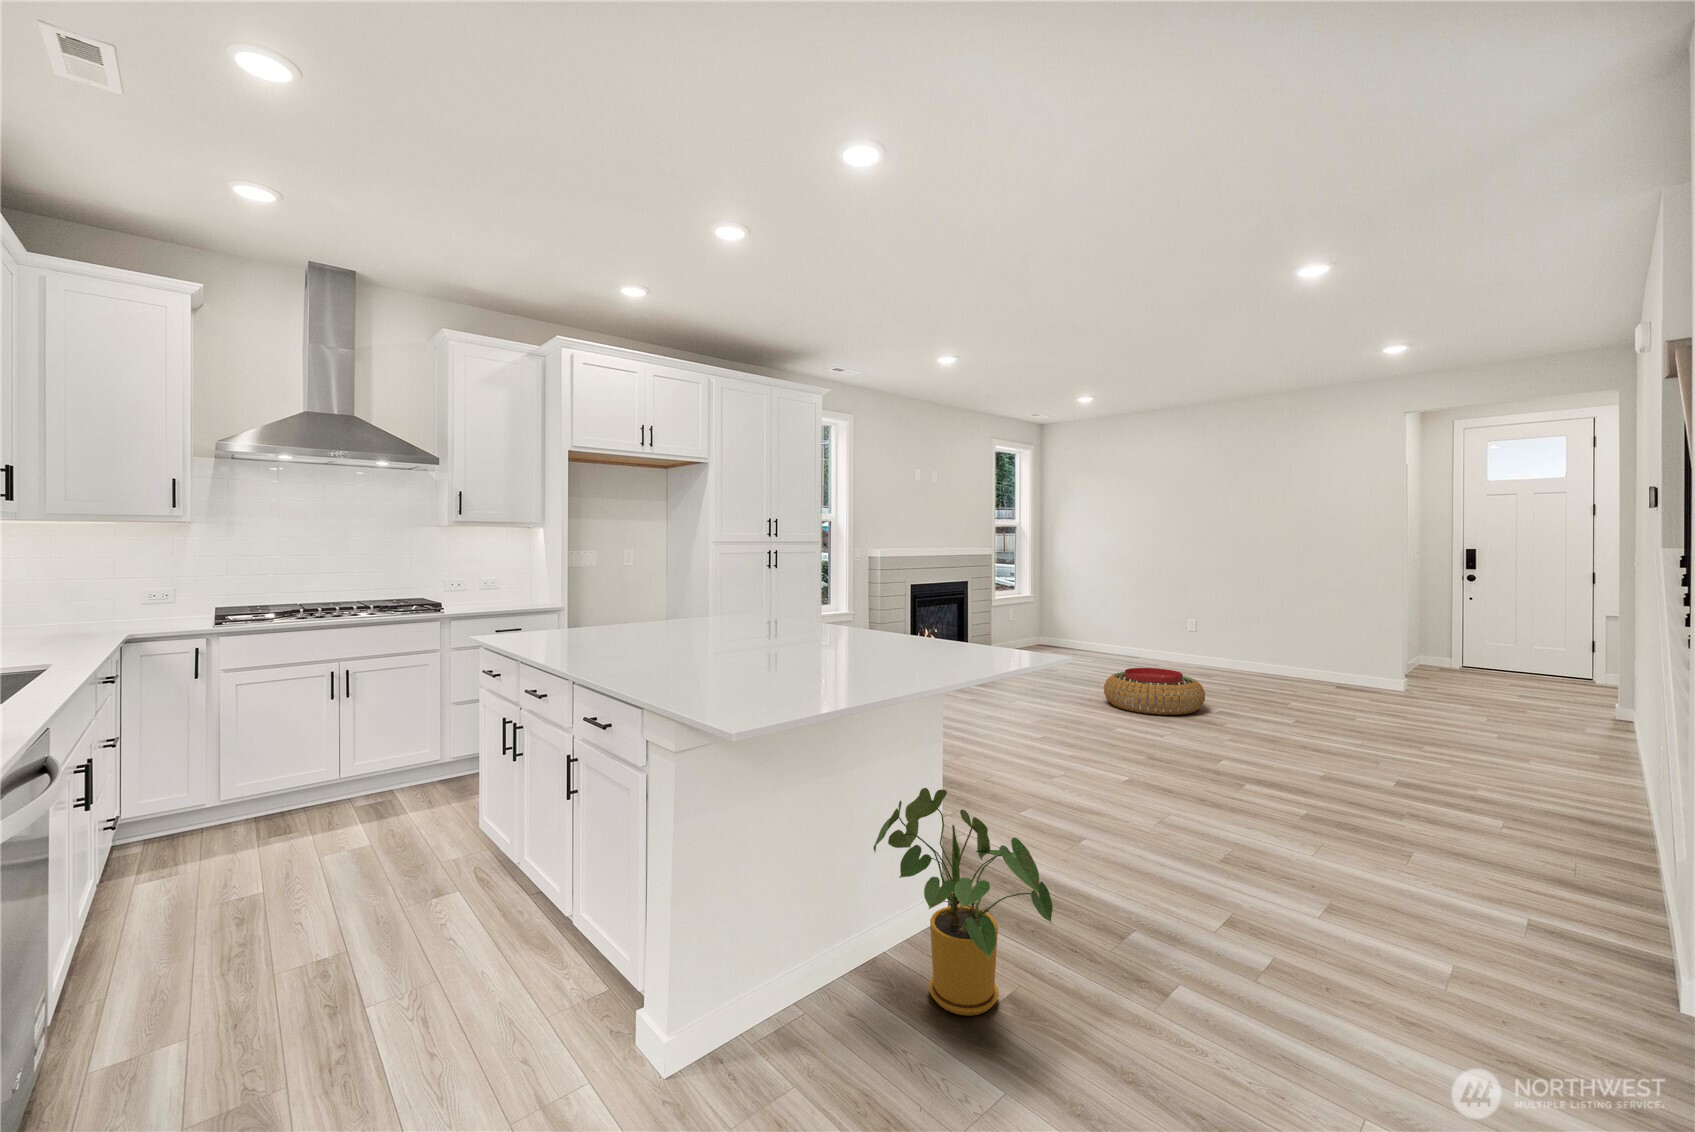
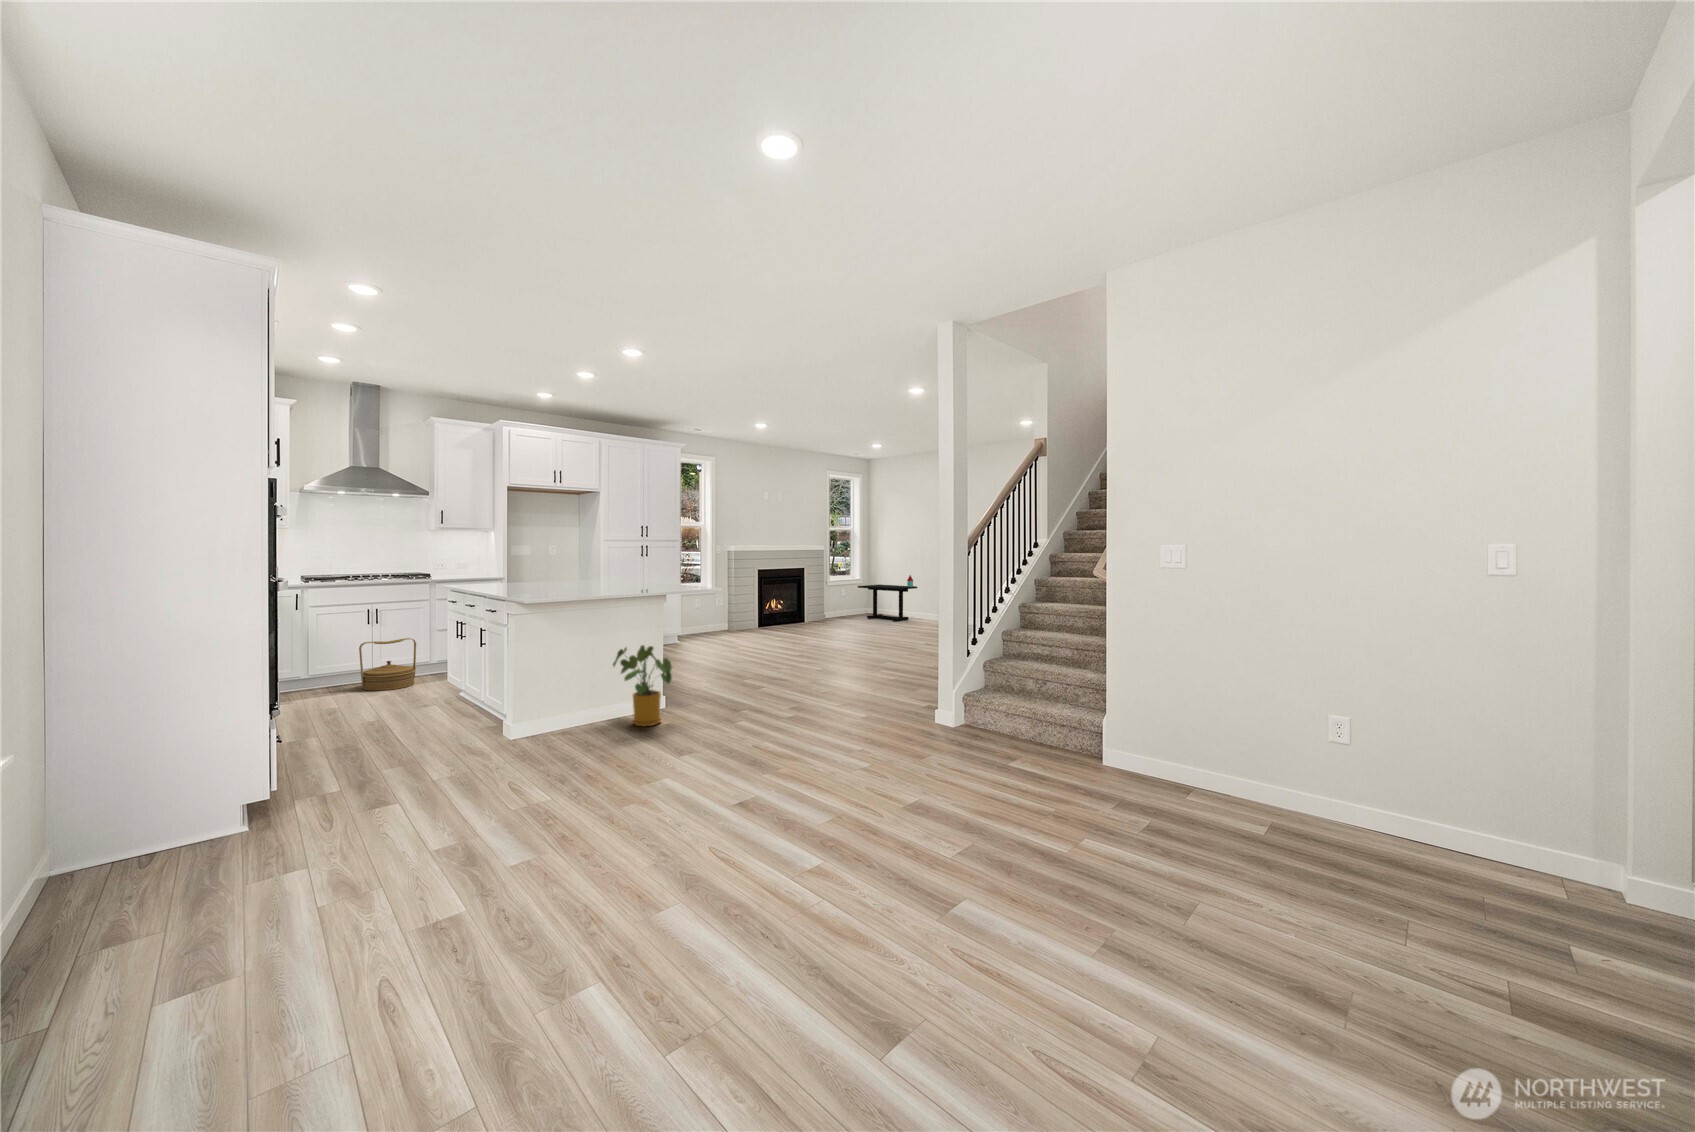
side table: none [1037,588,1127,656] -> present [858,575,917,621]
pouf: present [1104,668,1205,715] -> none [856,621,914,648]
woven basket: none [311,725,418,834] -> present [359,638,416,691]

